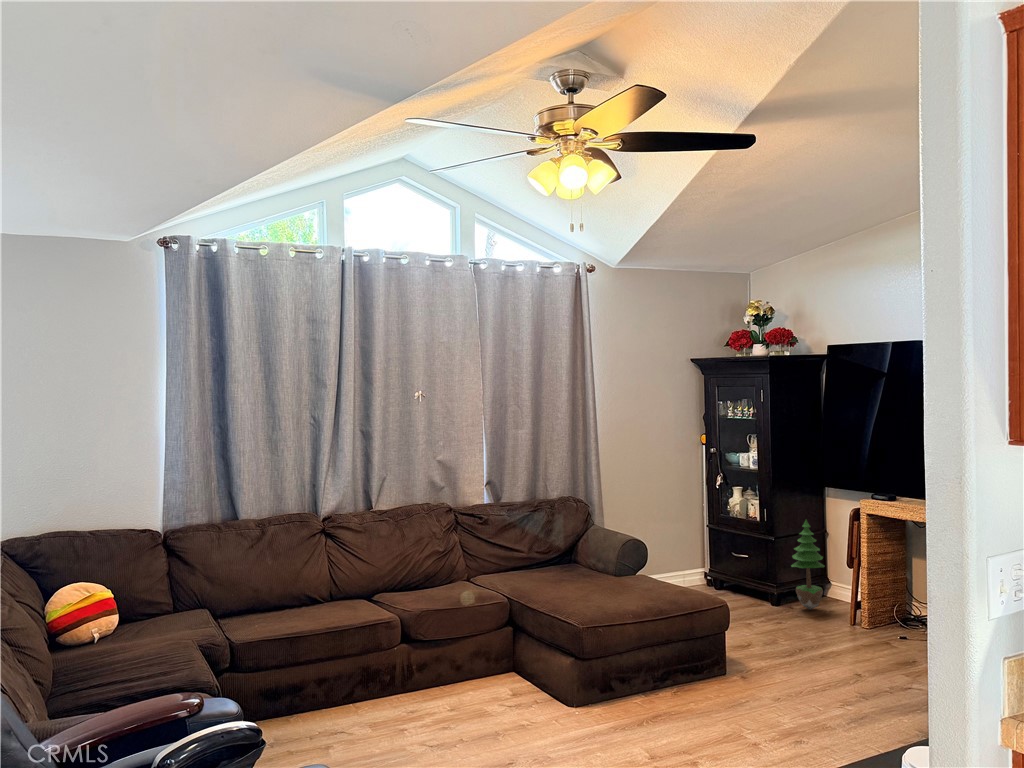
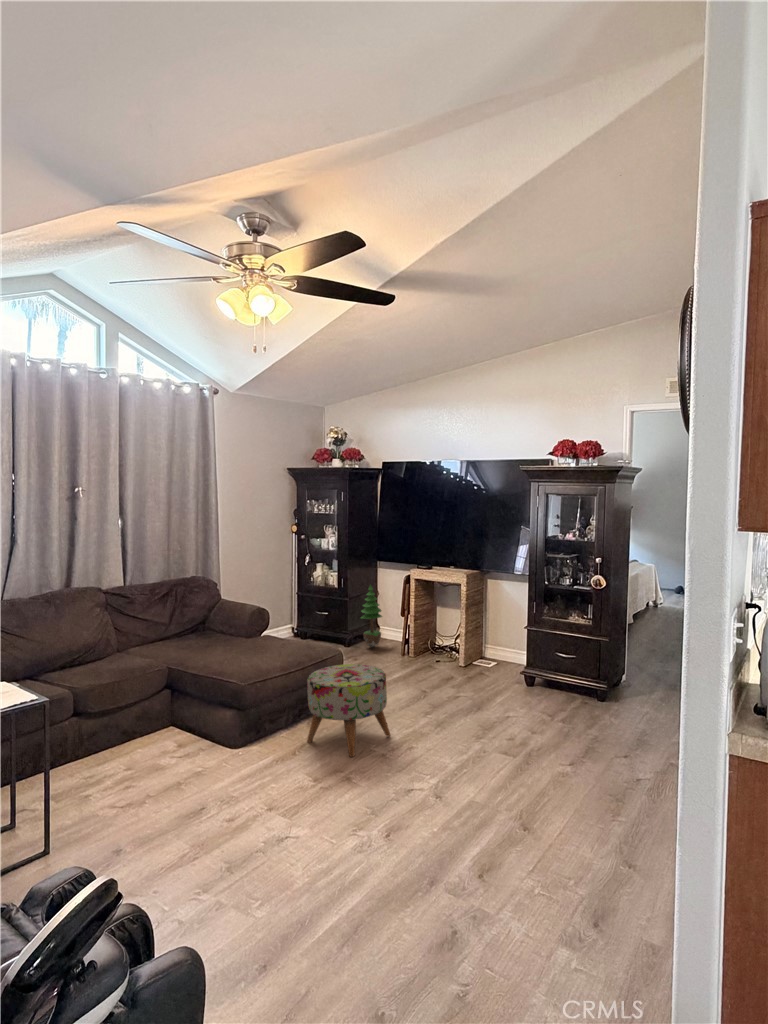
ottoman: none [661,623,776,746] -> present [307,664,390,757]

